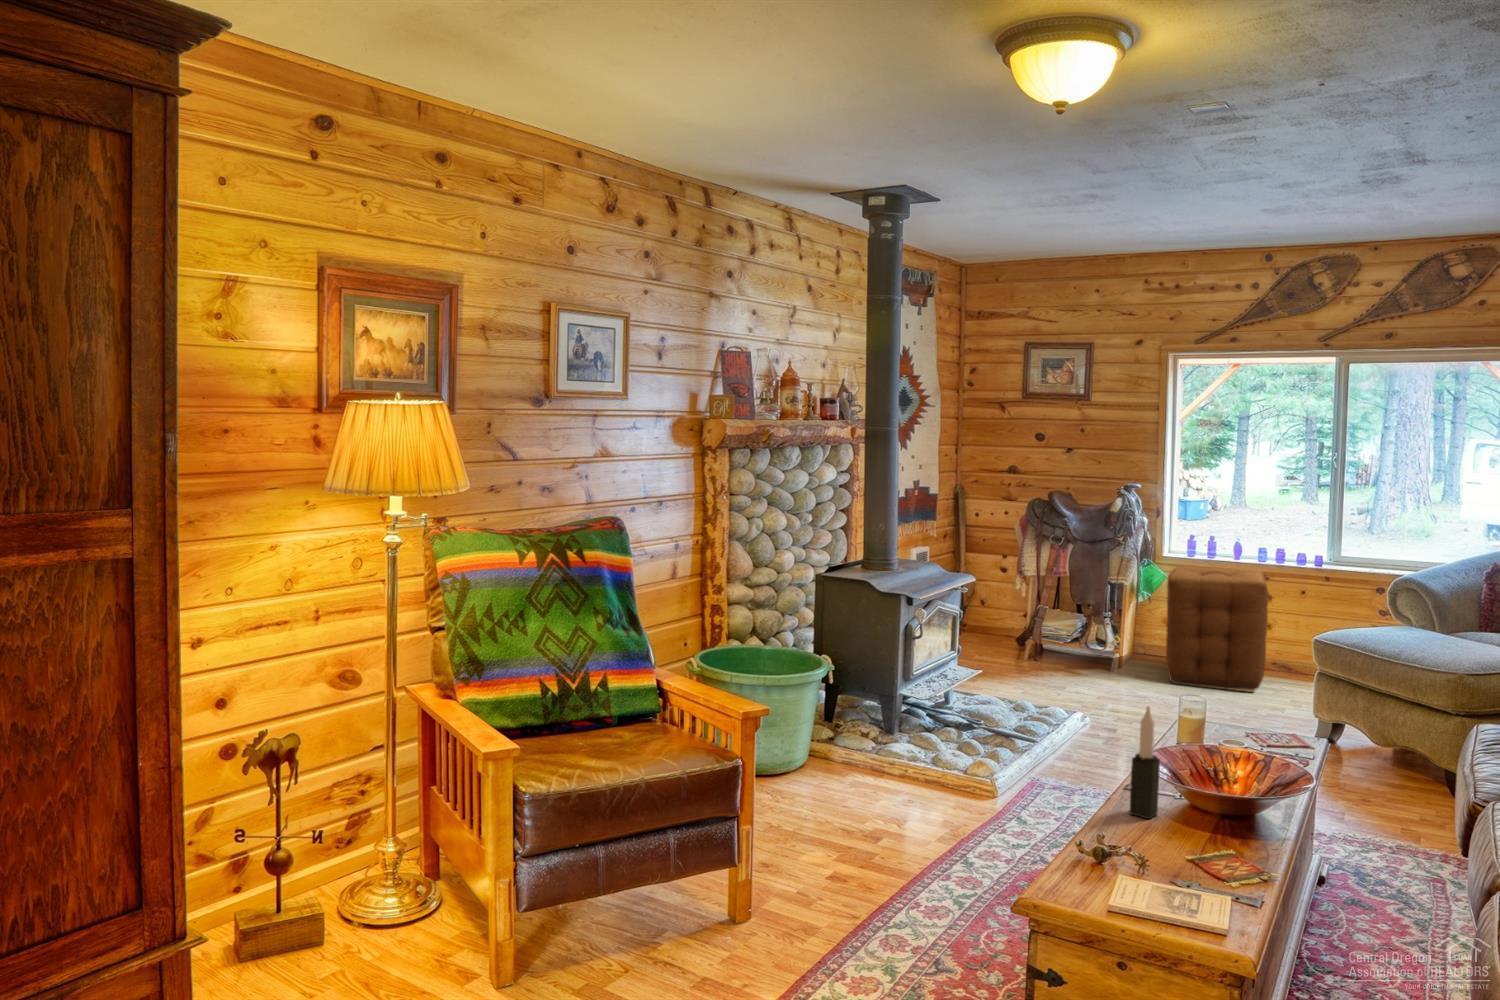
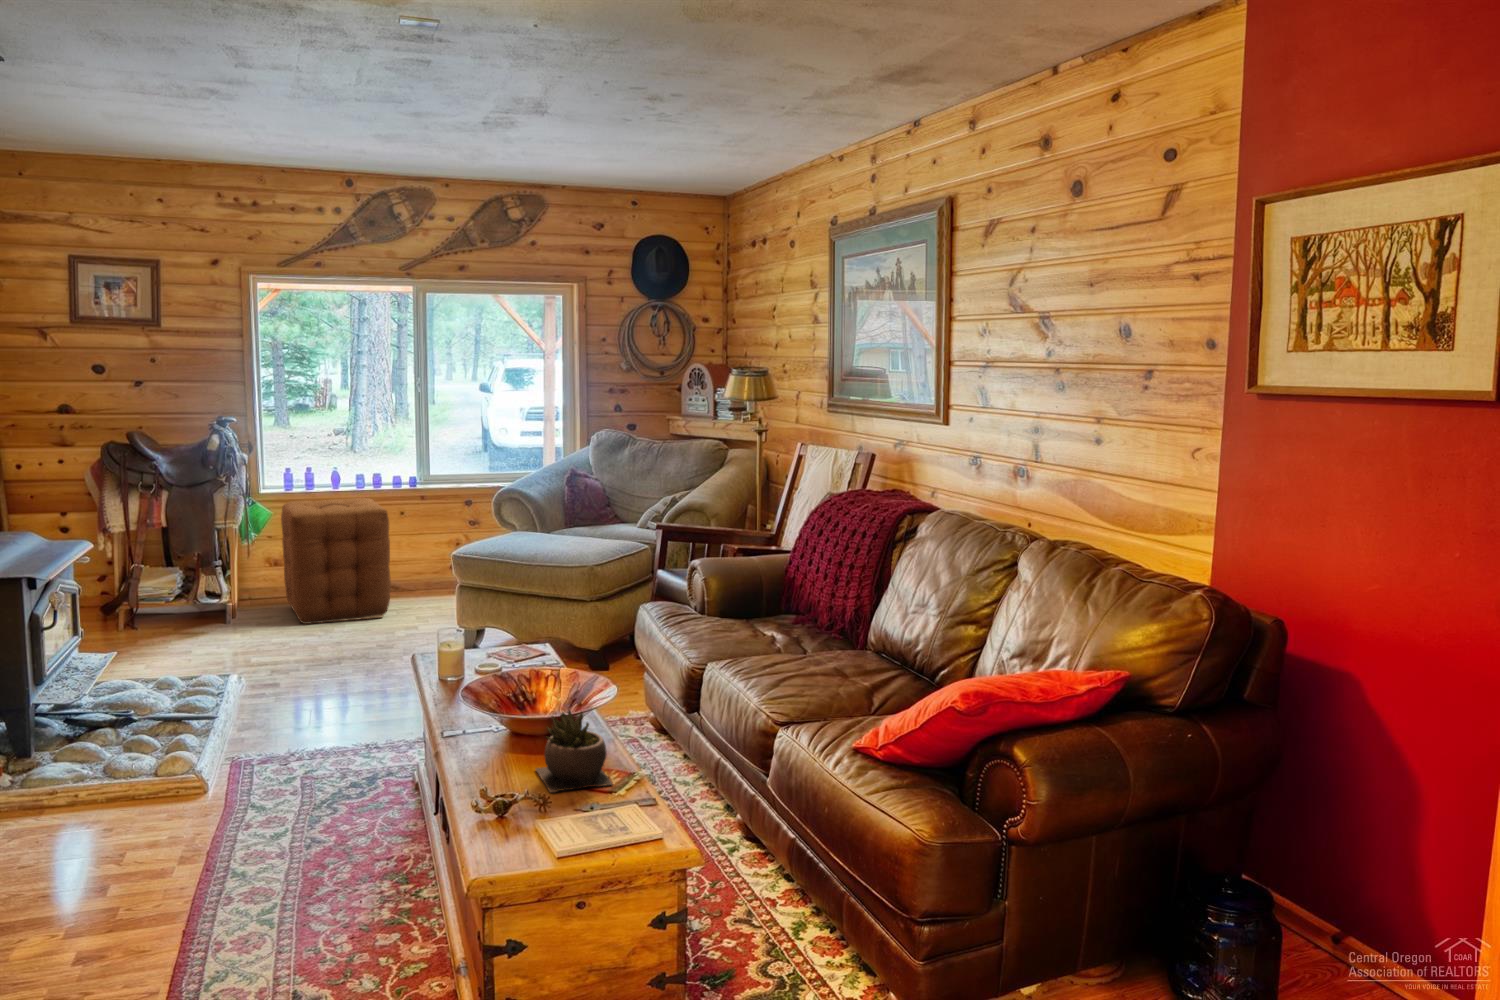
candle: present [1129,706,1160,819] -> none [485,645,510,758]
succulent plant: none [1152,782,1231,874] -> present [536,710,613,792]

